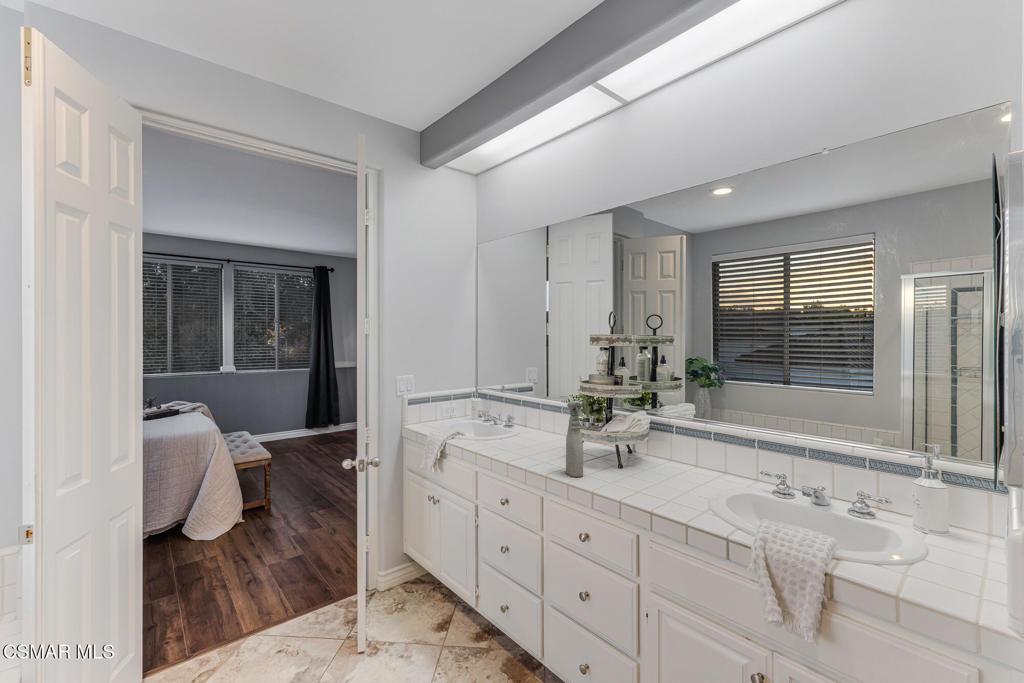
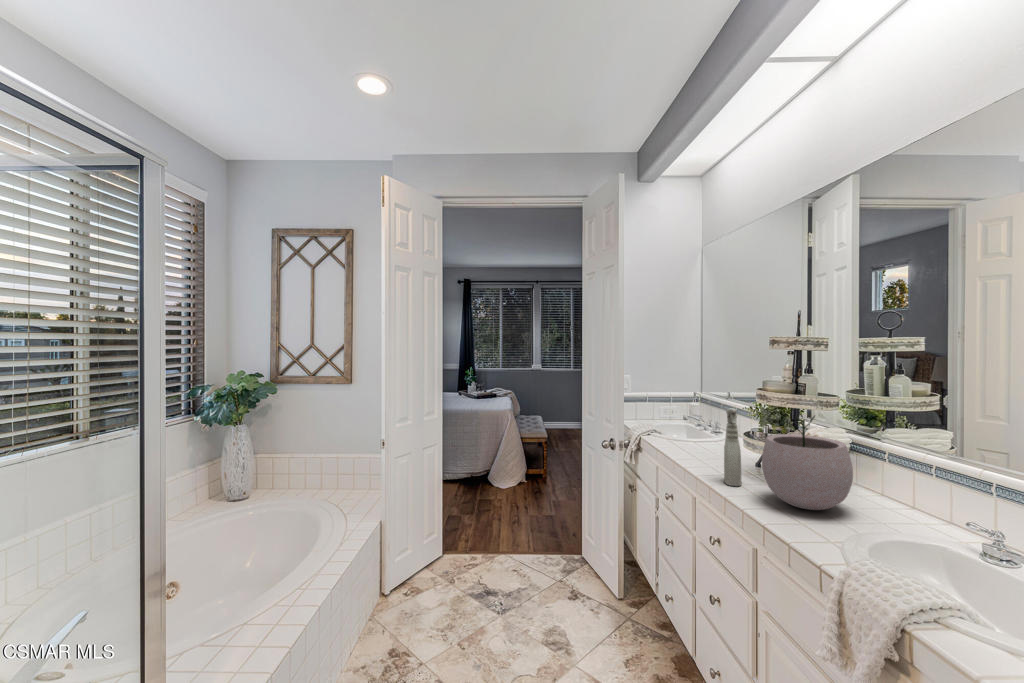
plant pot: none [610,399,680,485] -> present [762,413,853,510]

